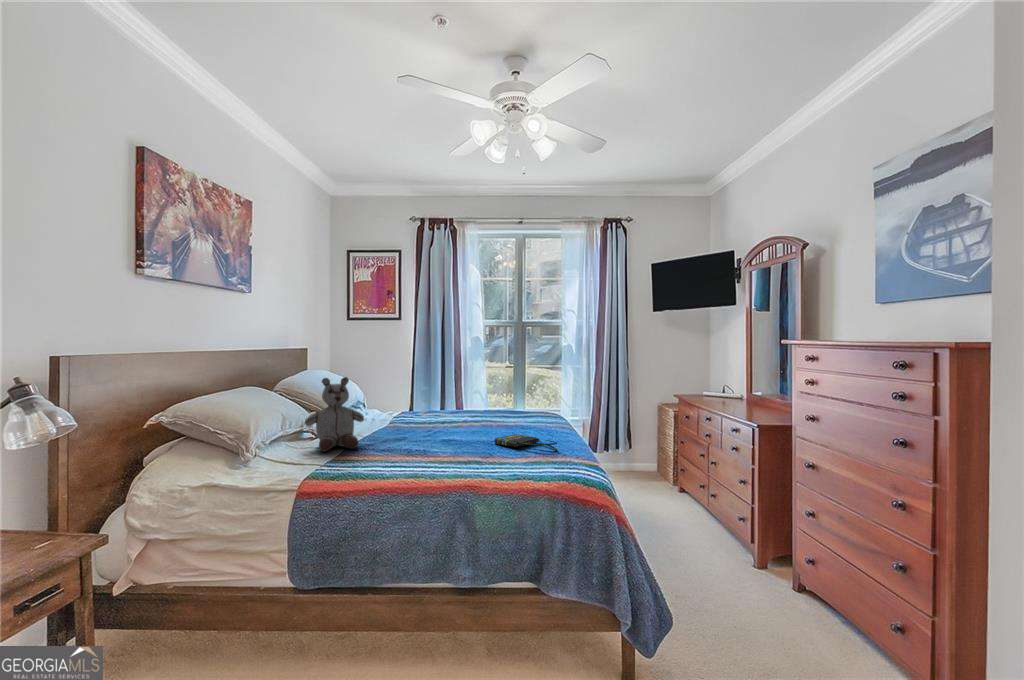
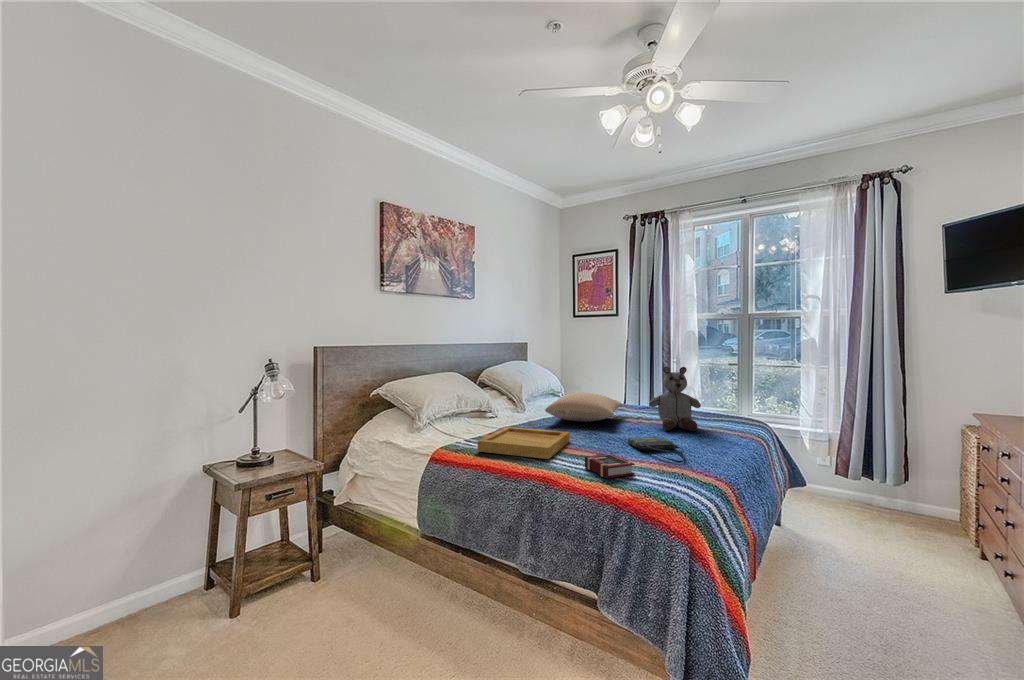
stuffed bear: present [305,377,364,452] -> present [649,367,701,431]
pillow: none [389,400,464,430] -> present [545,393,622,422]
tray: none [361,440,448,475] -> present [477,427,570,459]
book: none [490,454,538,476] -> present [585,454,635,478]

